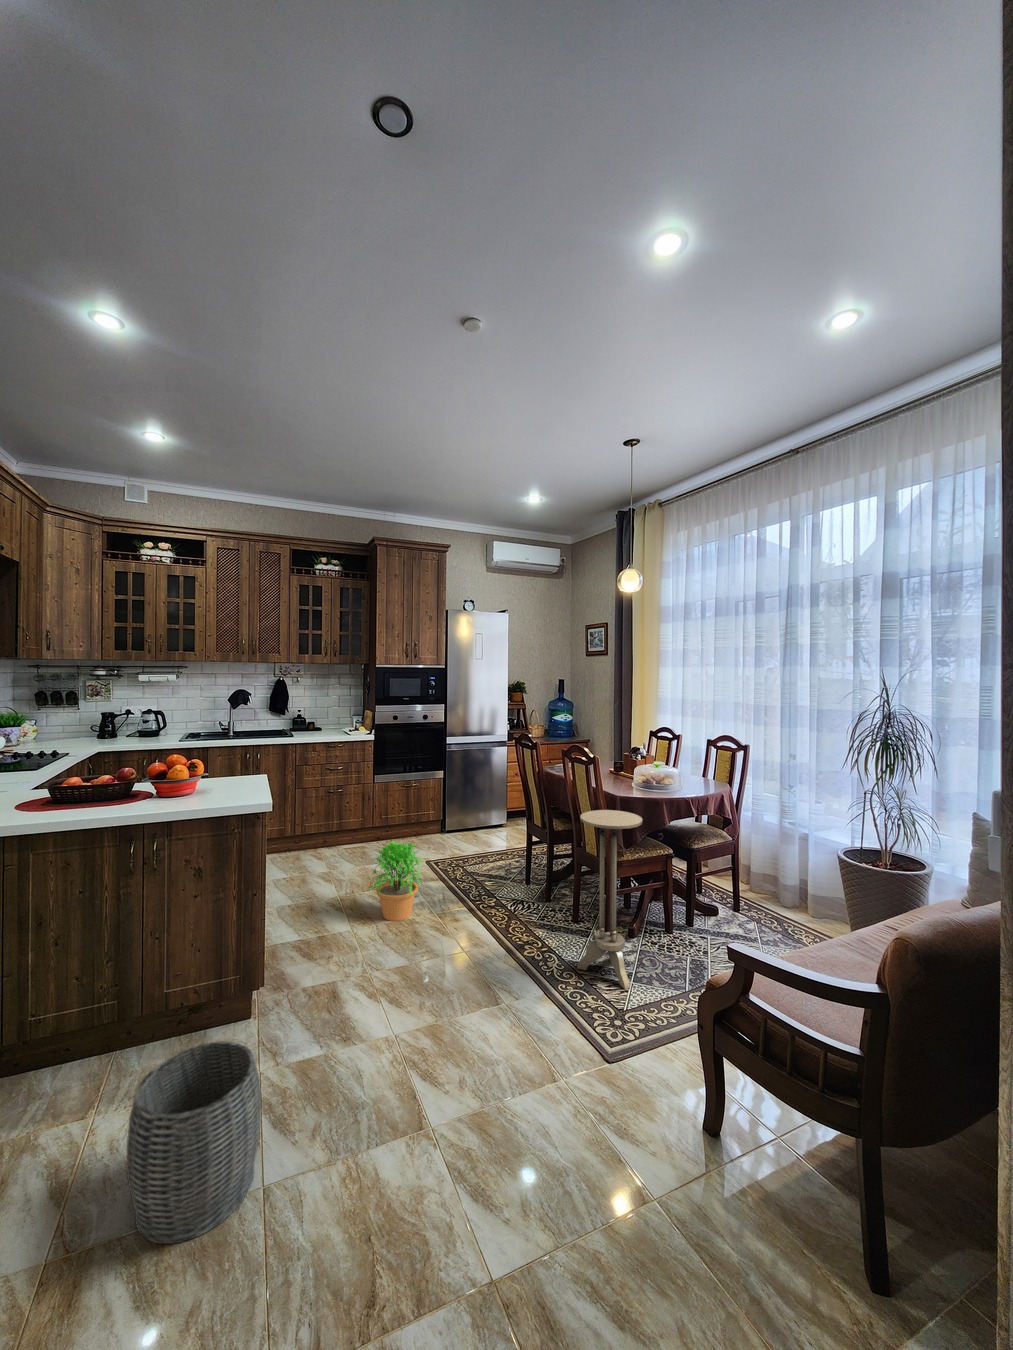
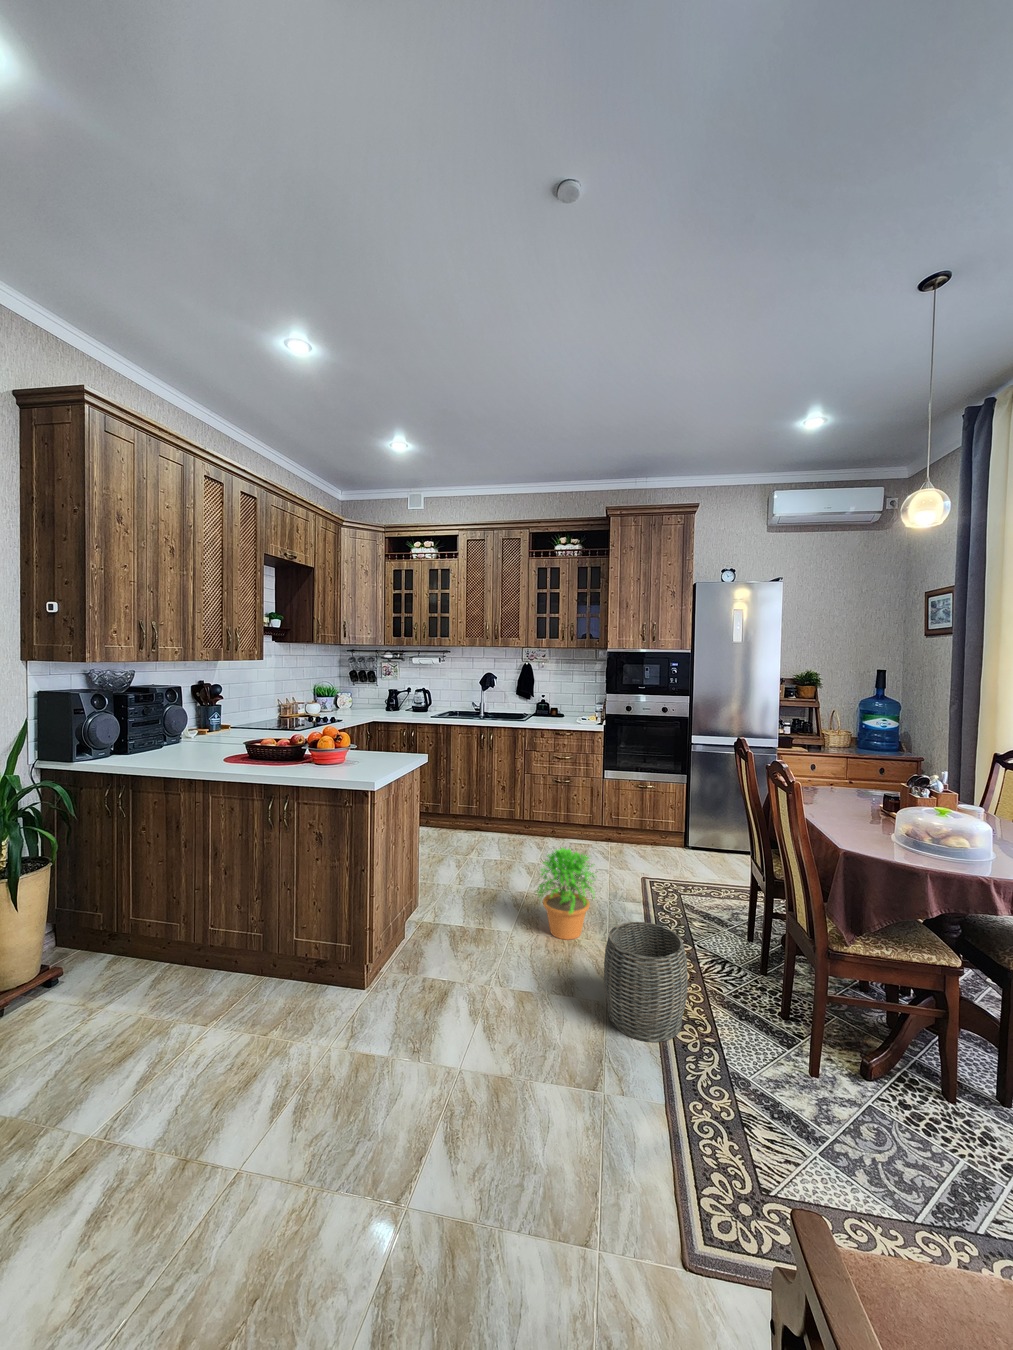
side table: present [577,810,642,989] -> none [739,864,850,1161]
woven basket: present [127,1041,261,1244] -> present [604,922,688,1042]

